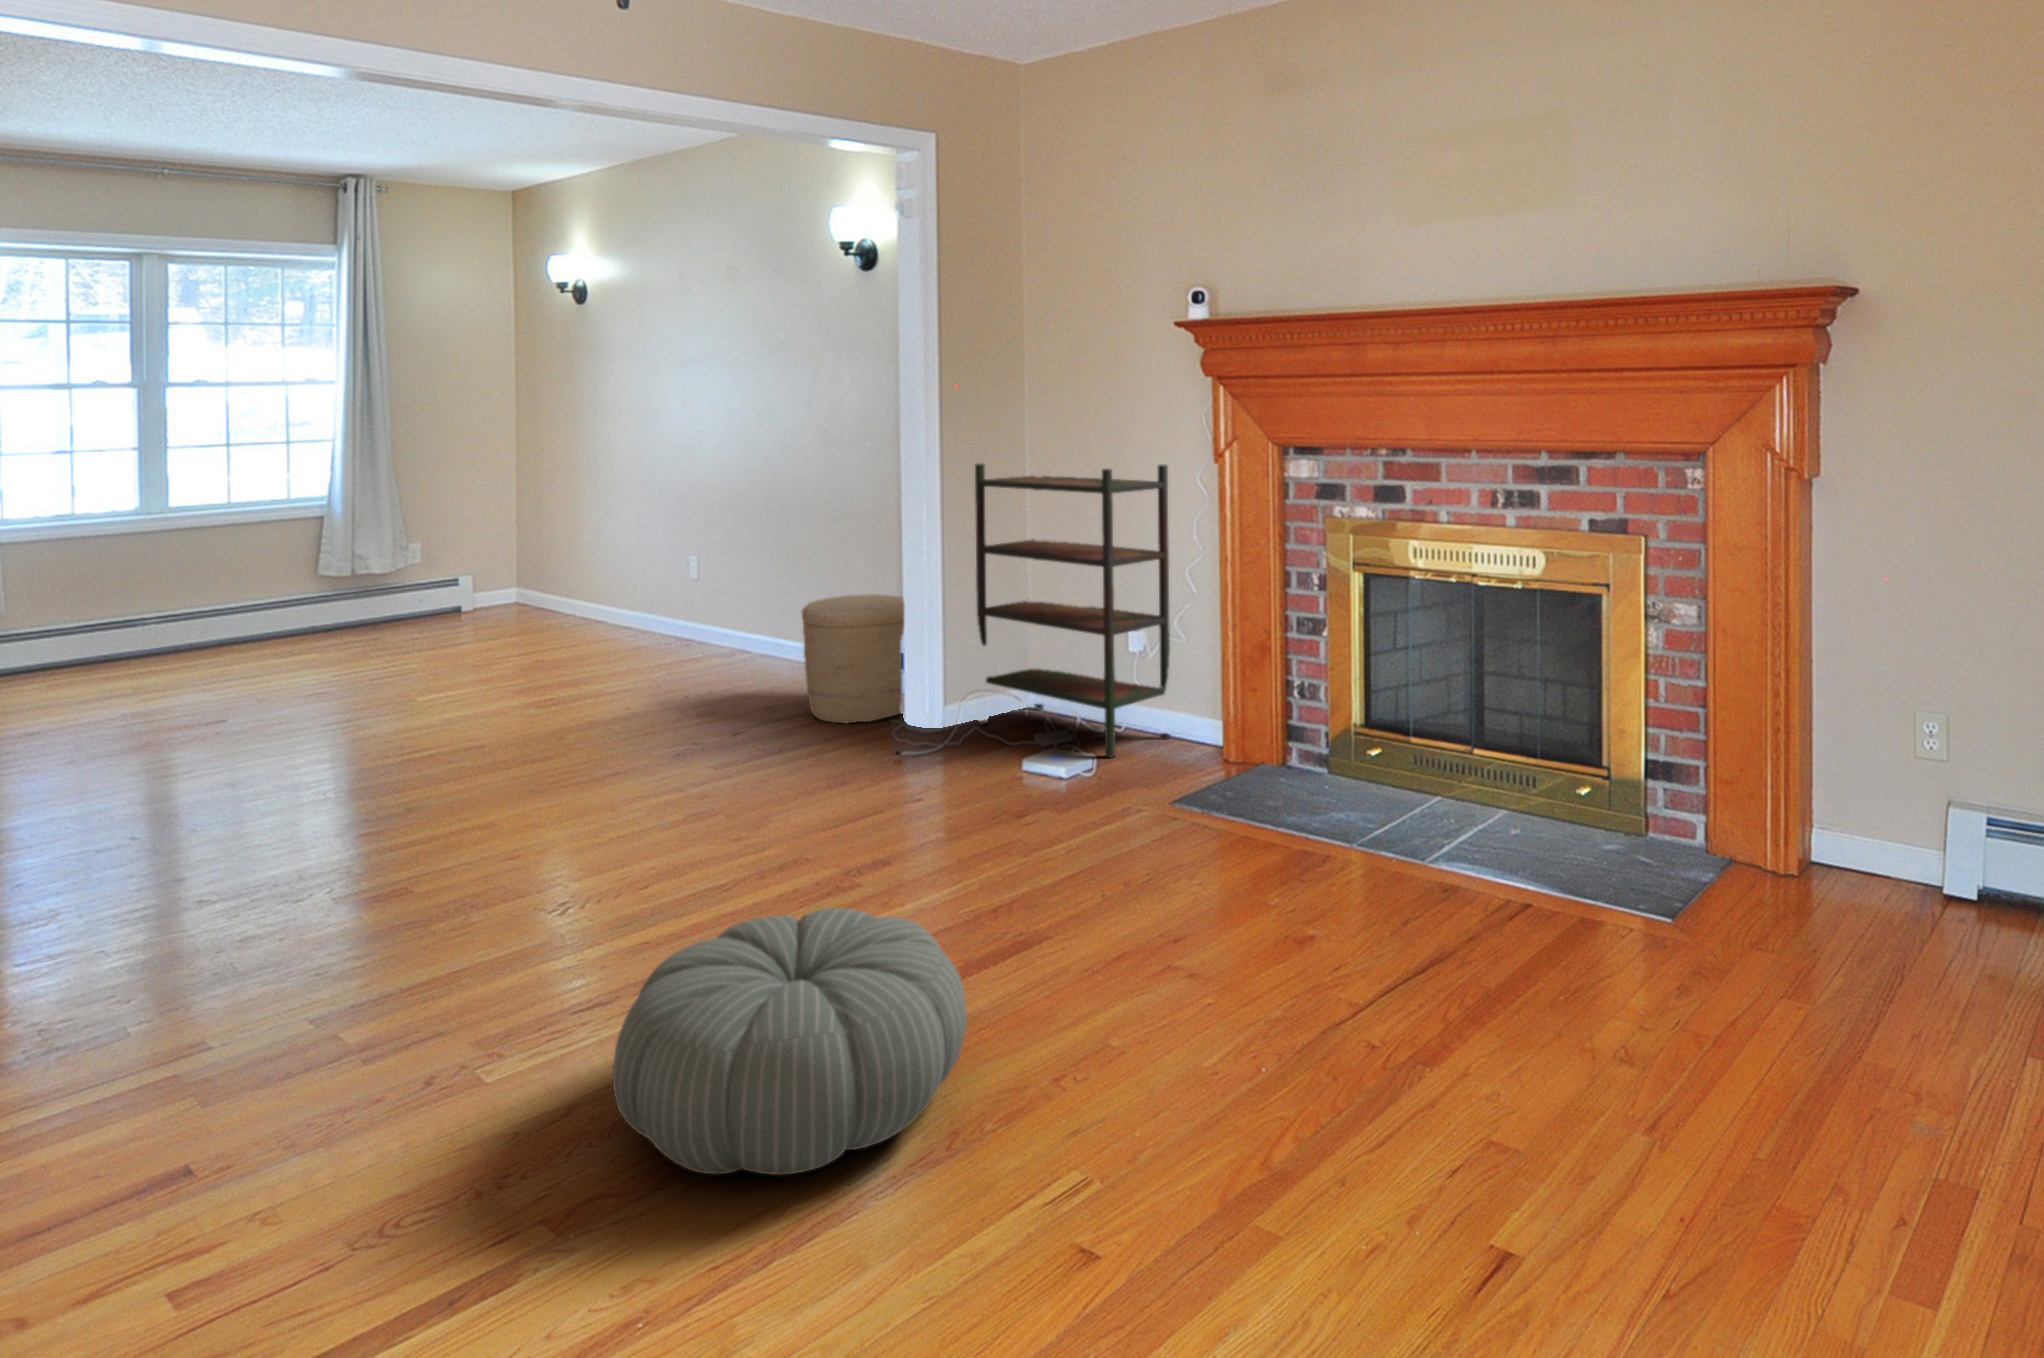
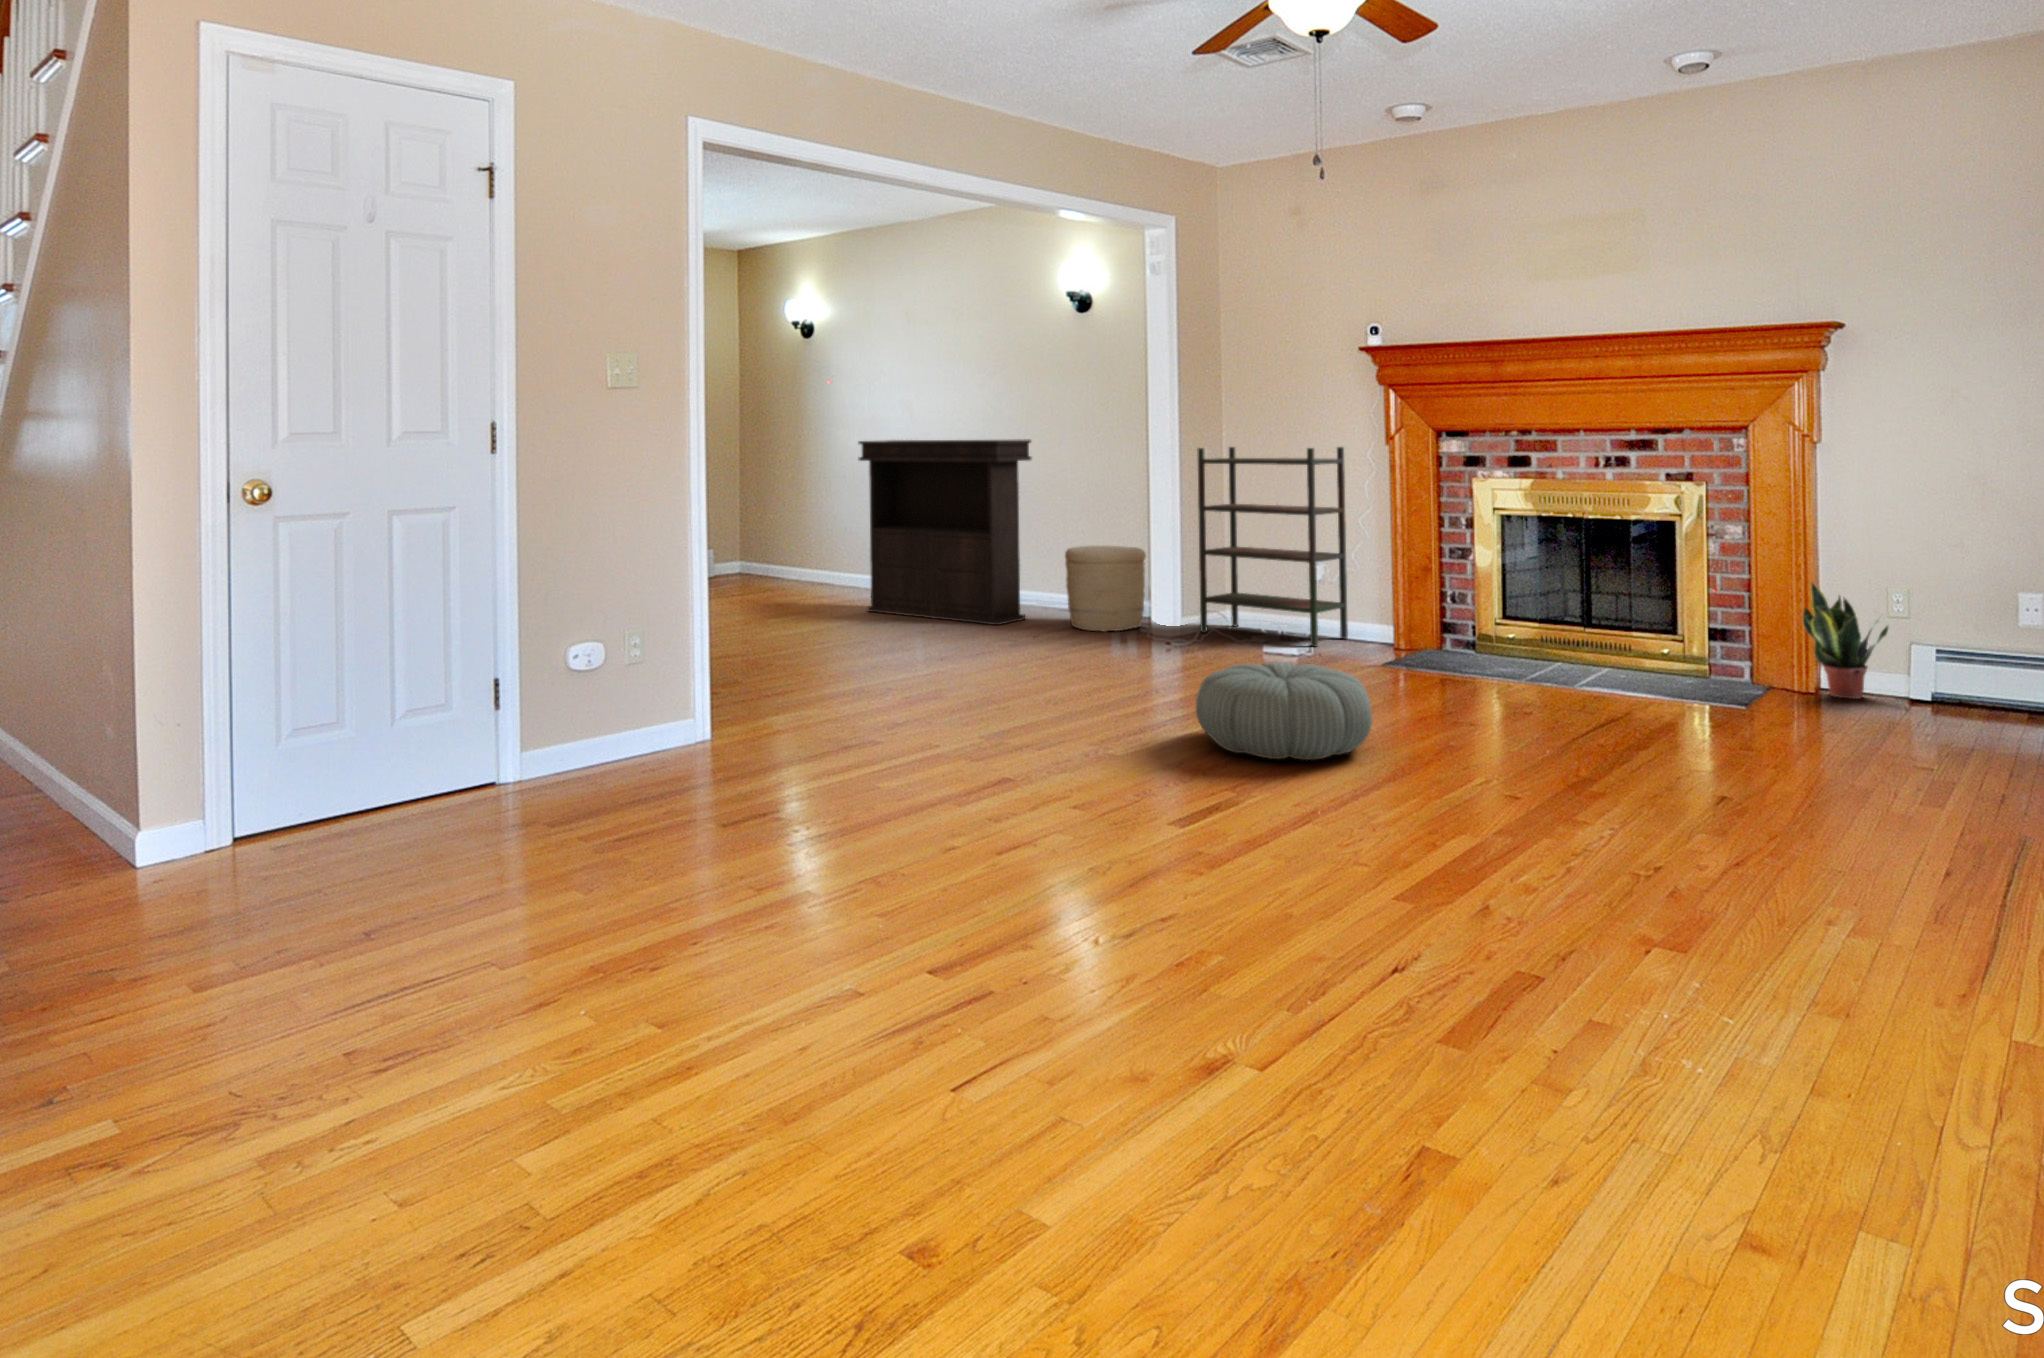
console table: none [562,445,777,710] -> present [859,439,1031,625]
potted plant: none [1782,703,1915,899] -> present [1803,583,1889,699]

